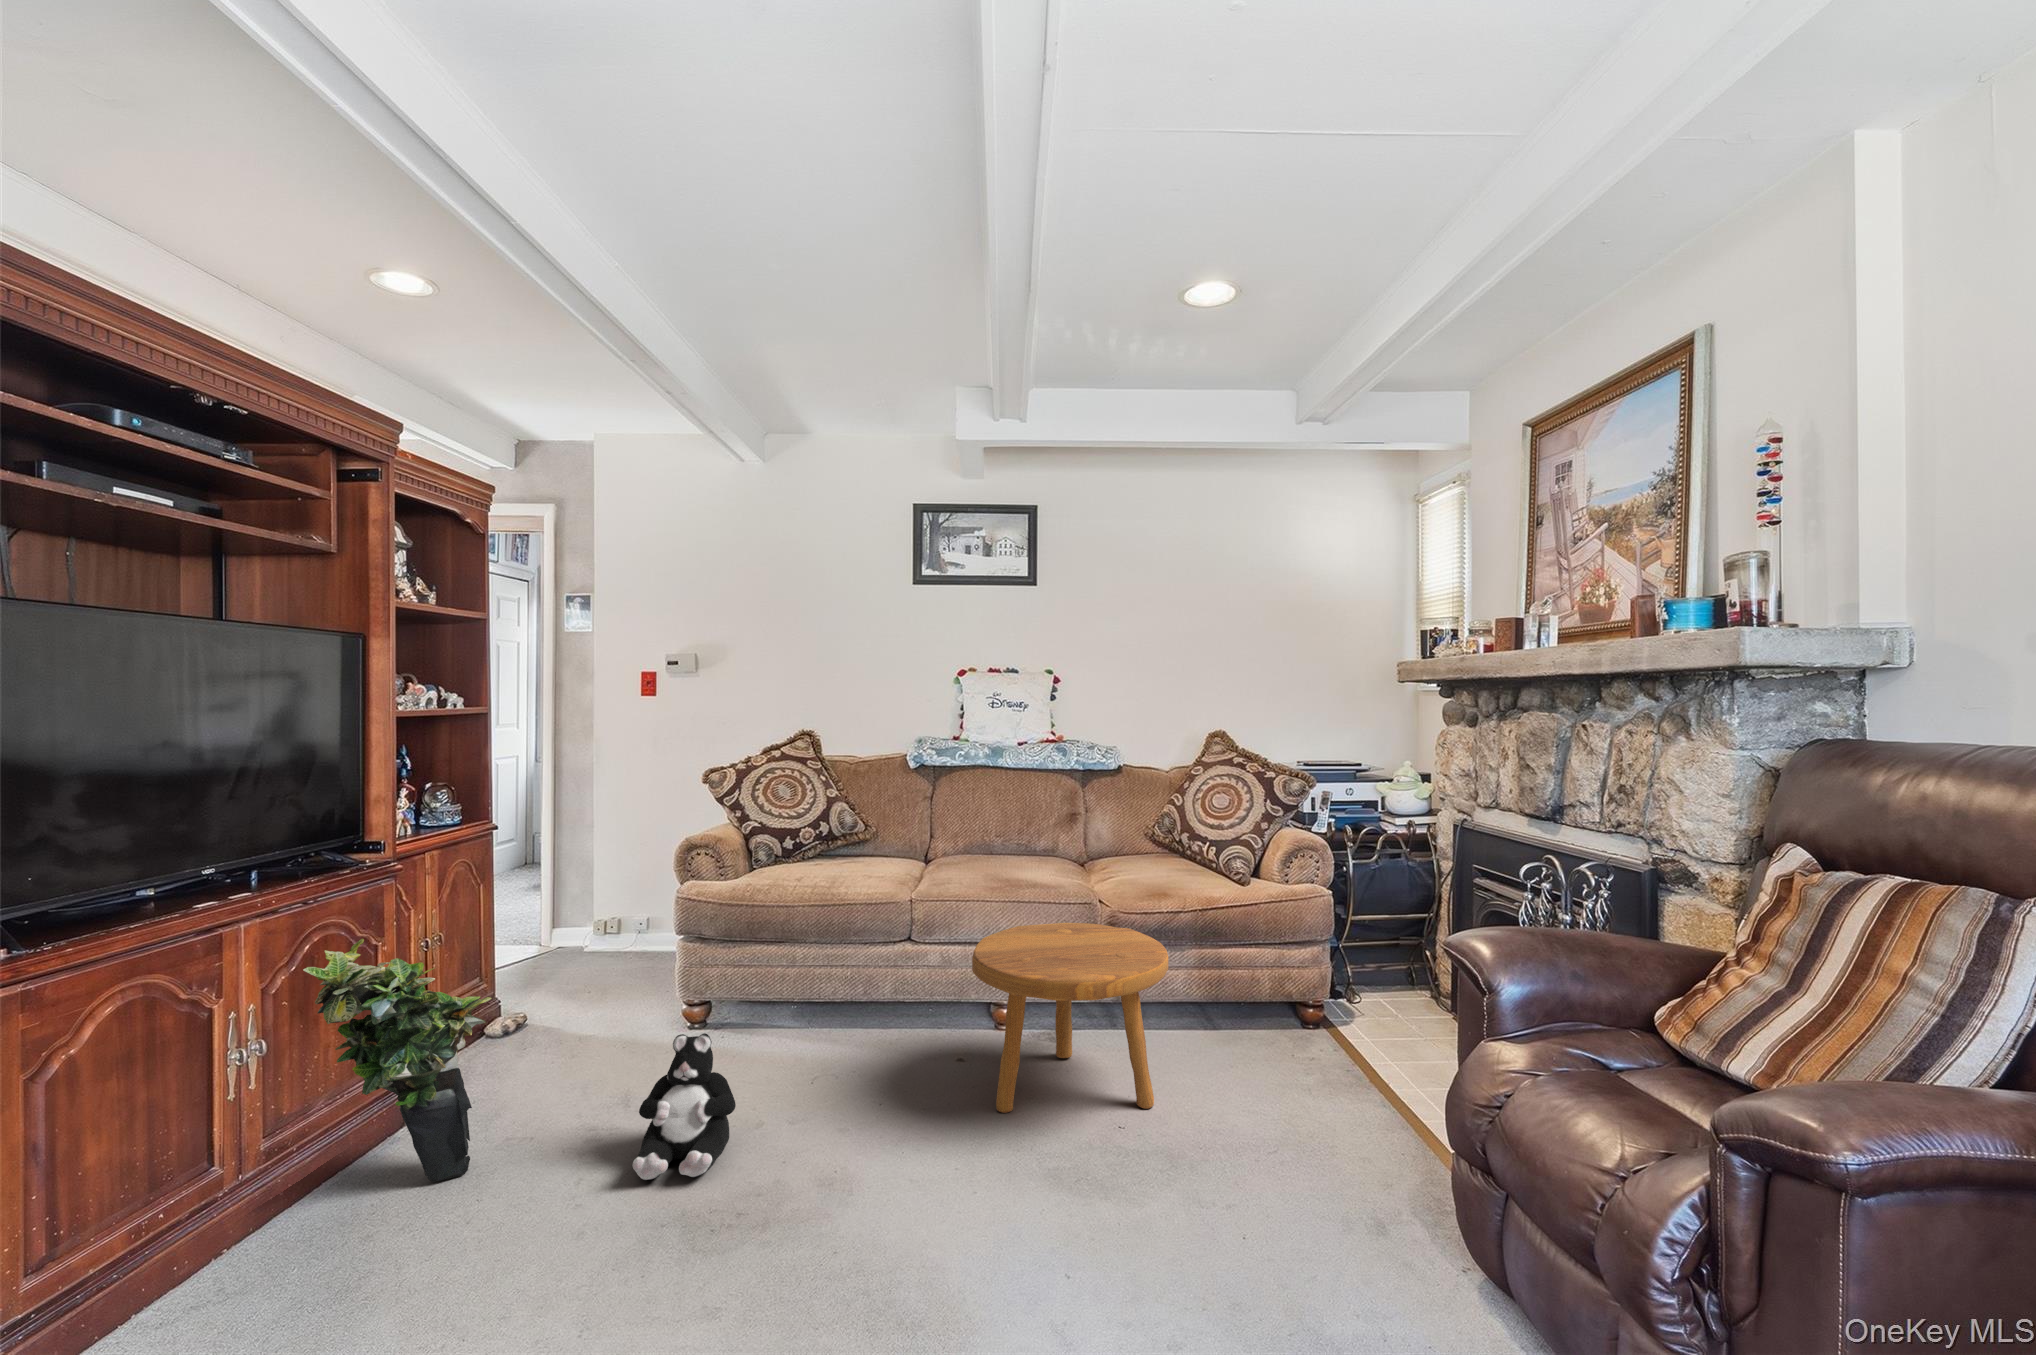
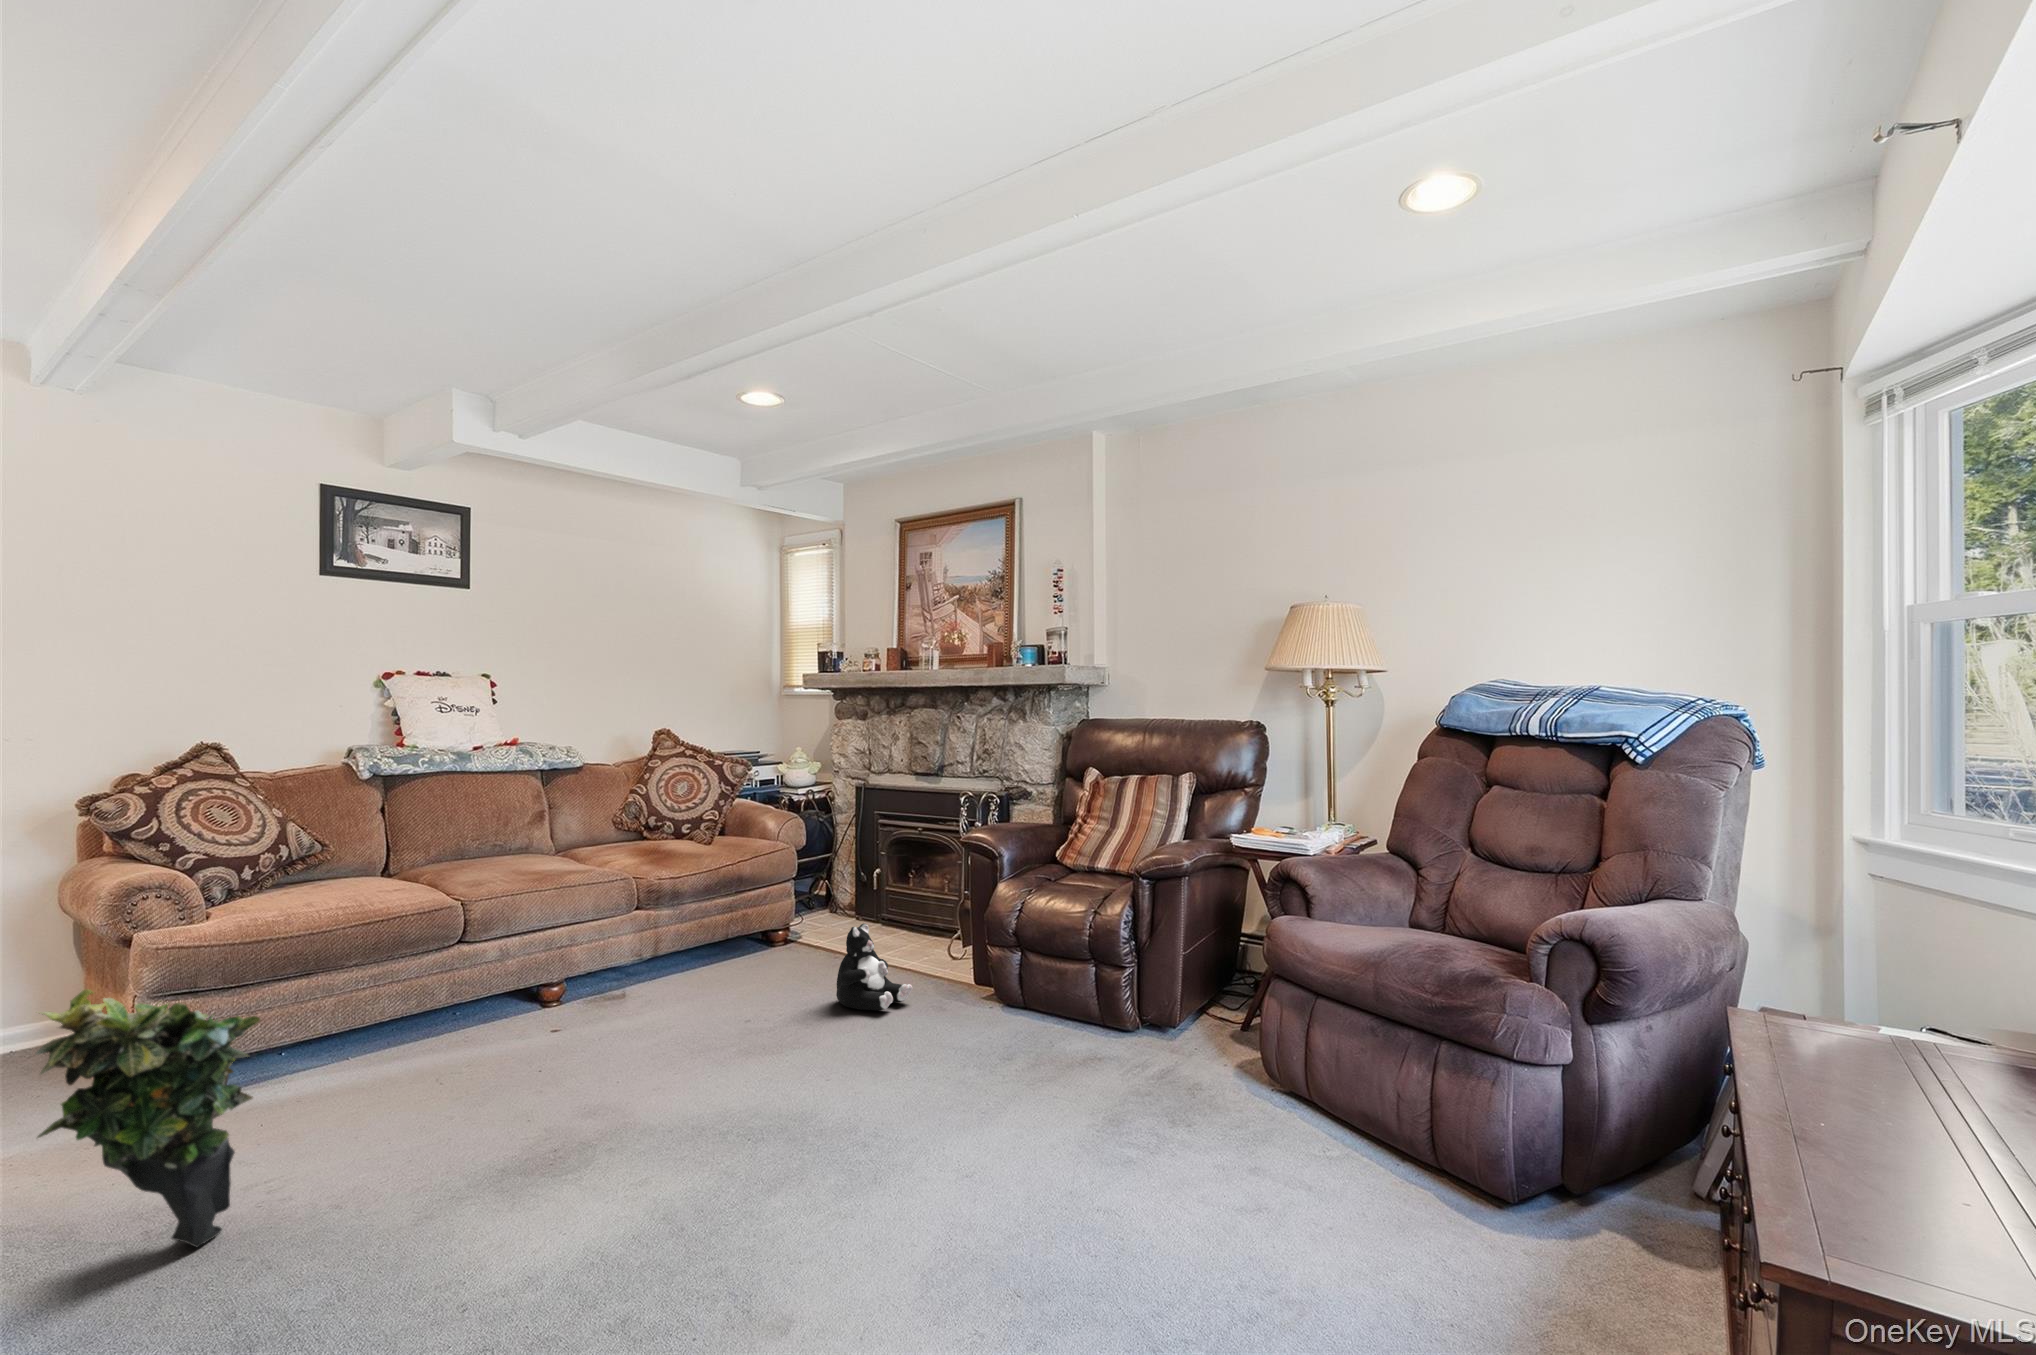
footstool: present [972,923,1168,1113] -> none [603,885,770,1037]
plush toy: present [633,1033,736,1180] -> present [836,924,913,1010]

